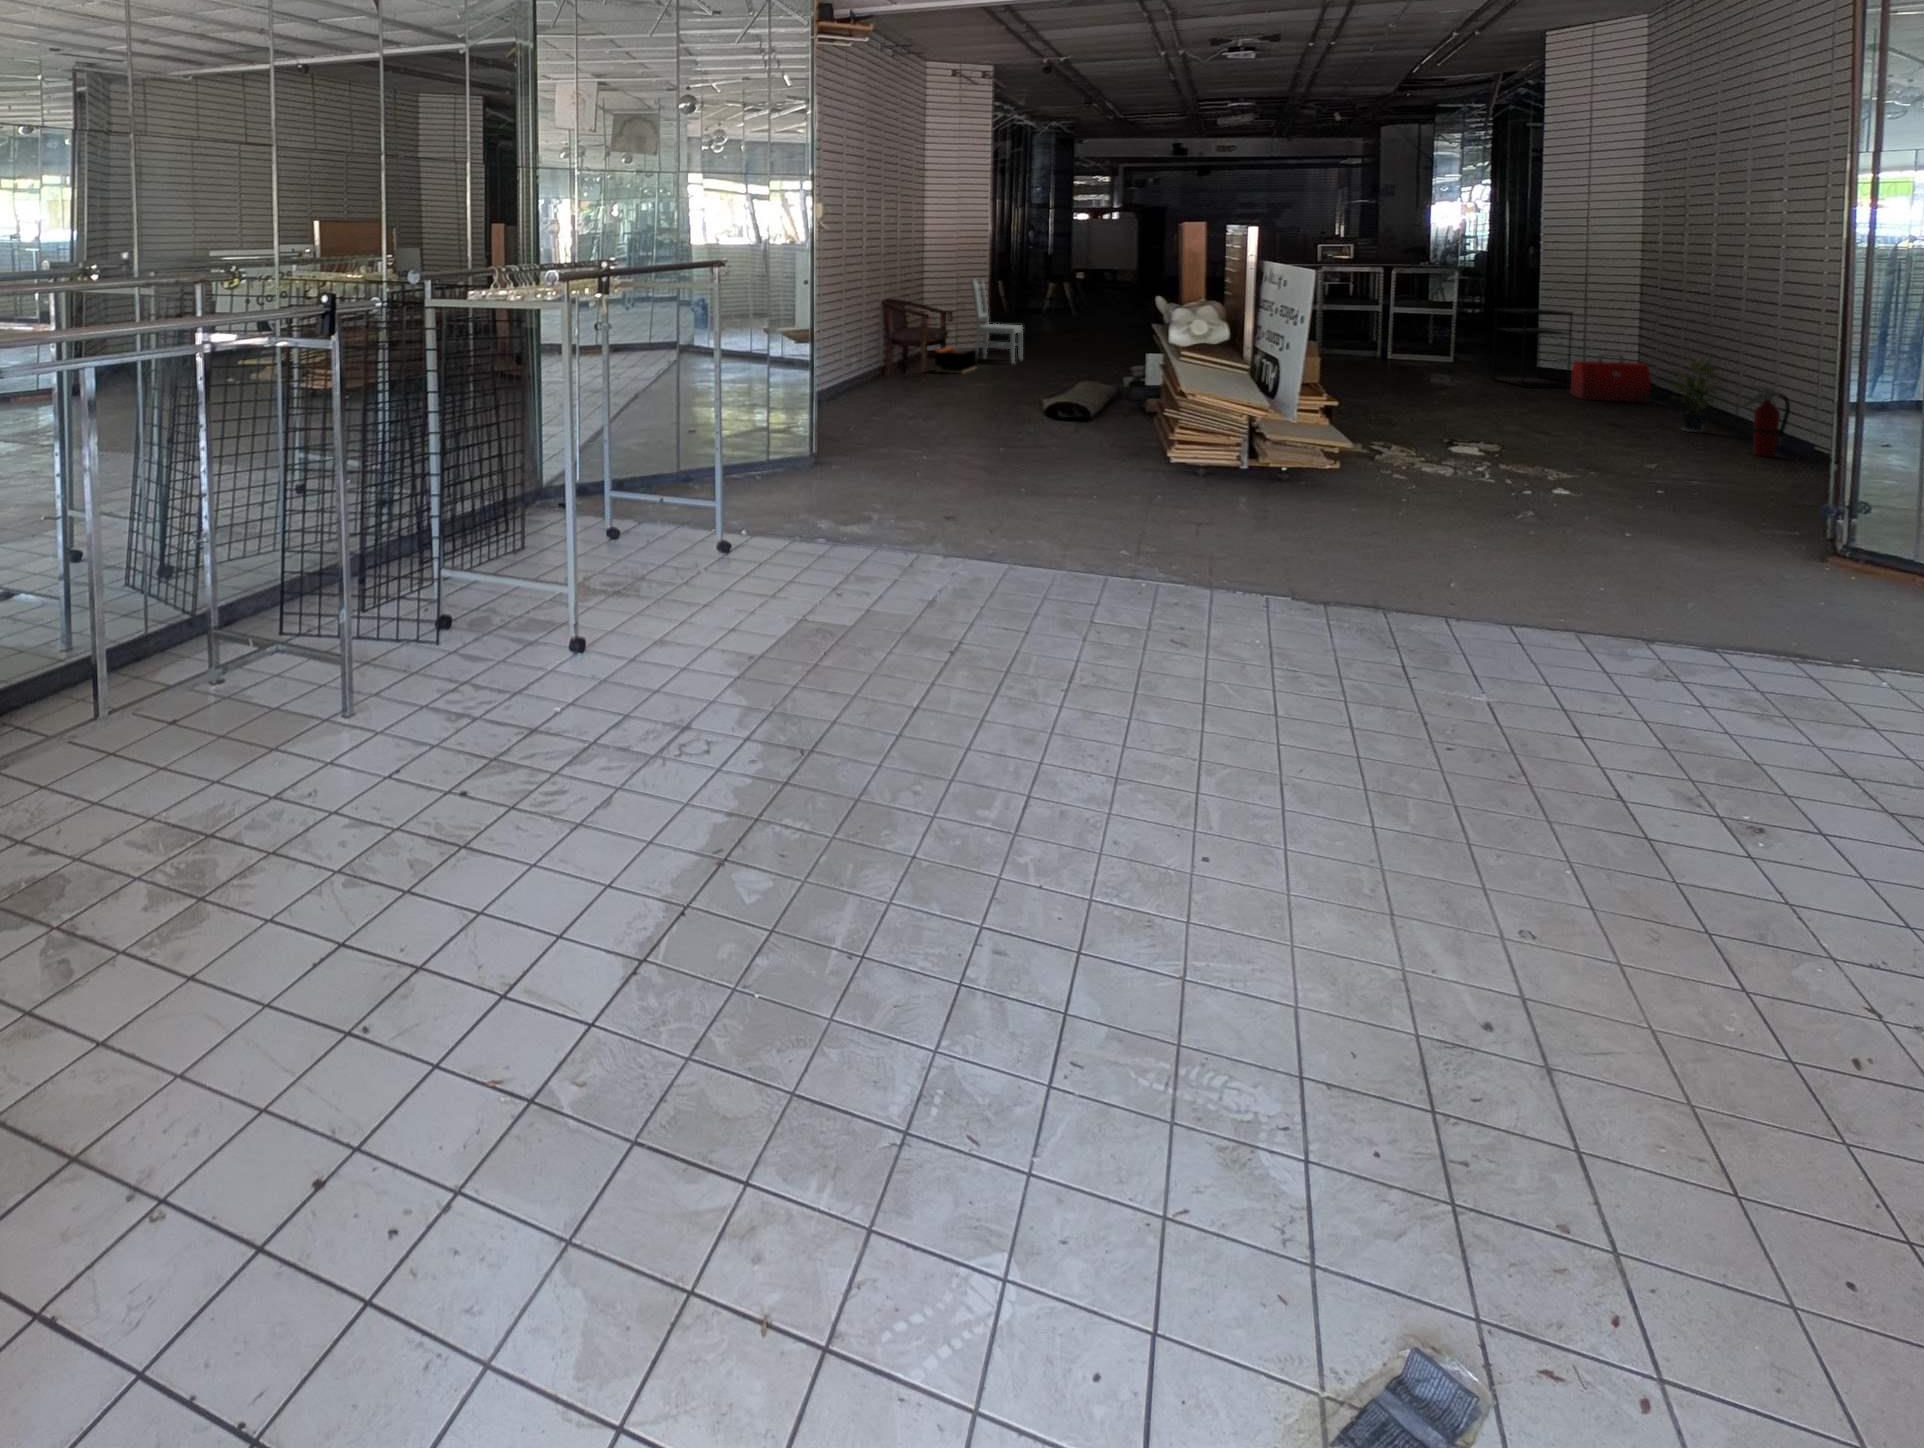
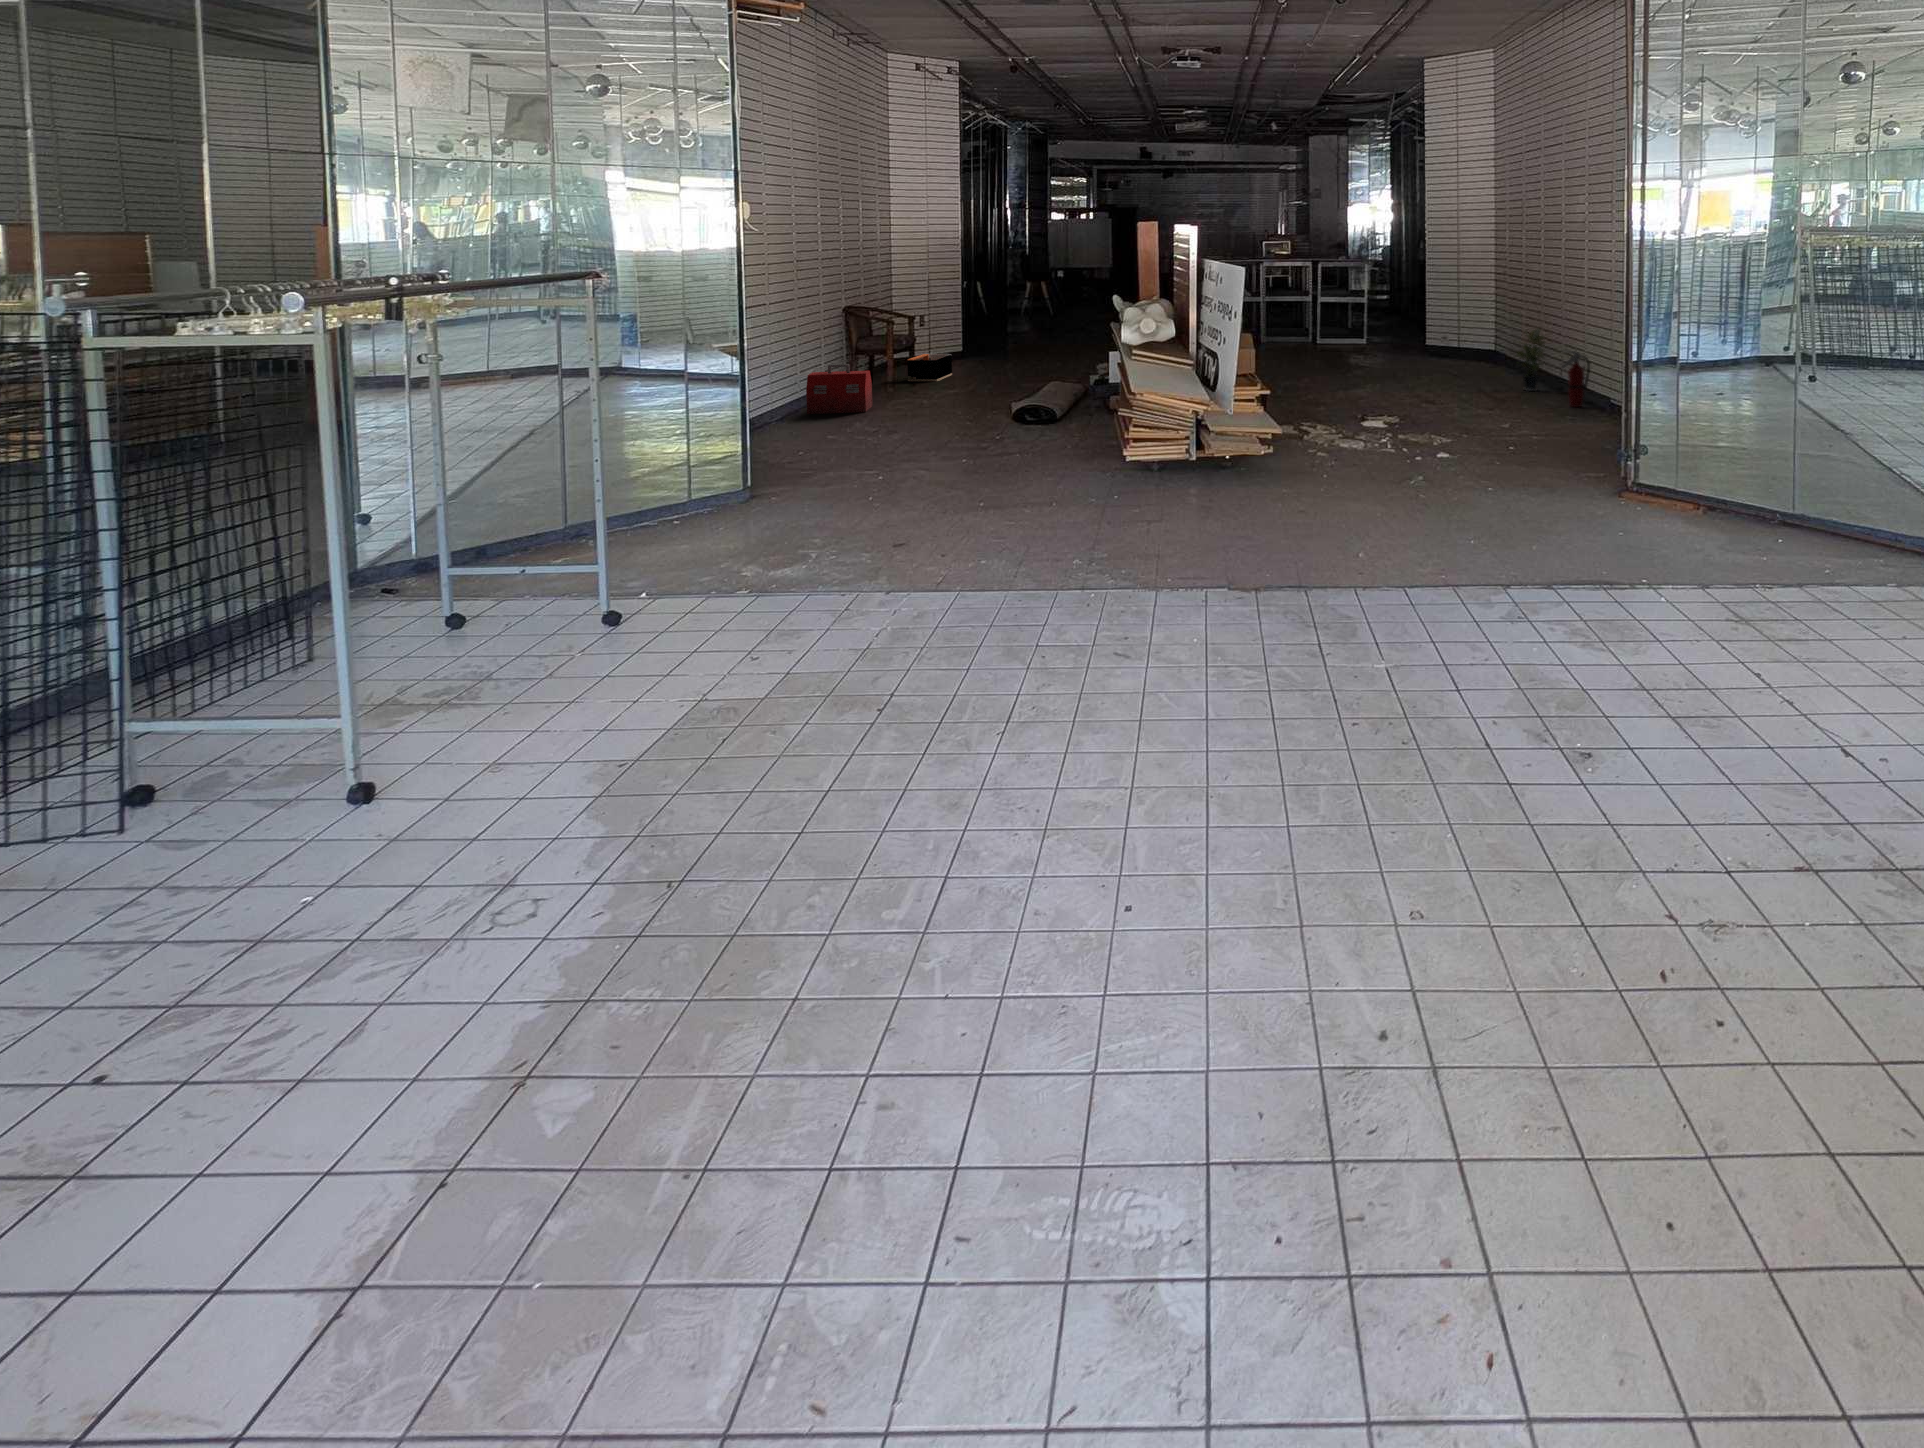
chair: present [971,280,1023,363] -> none [943,280,1000,368]
shelving unit: present [1493,309,1573,388] -> none [1394,293,1450,361]
toolbox: present [1571,354,1651,402] -> present [806,364,872,414]

